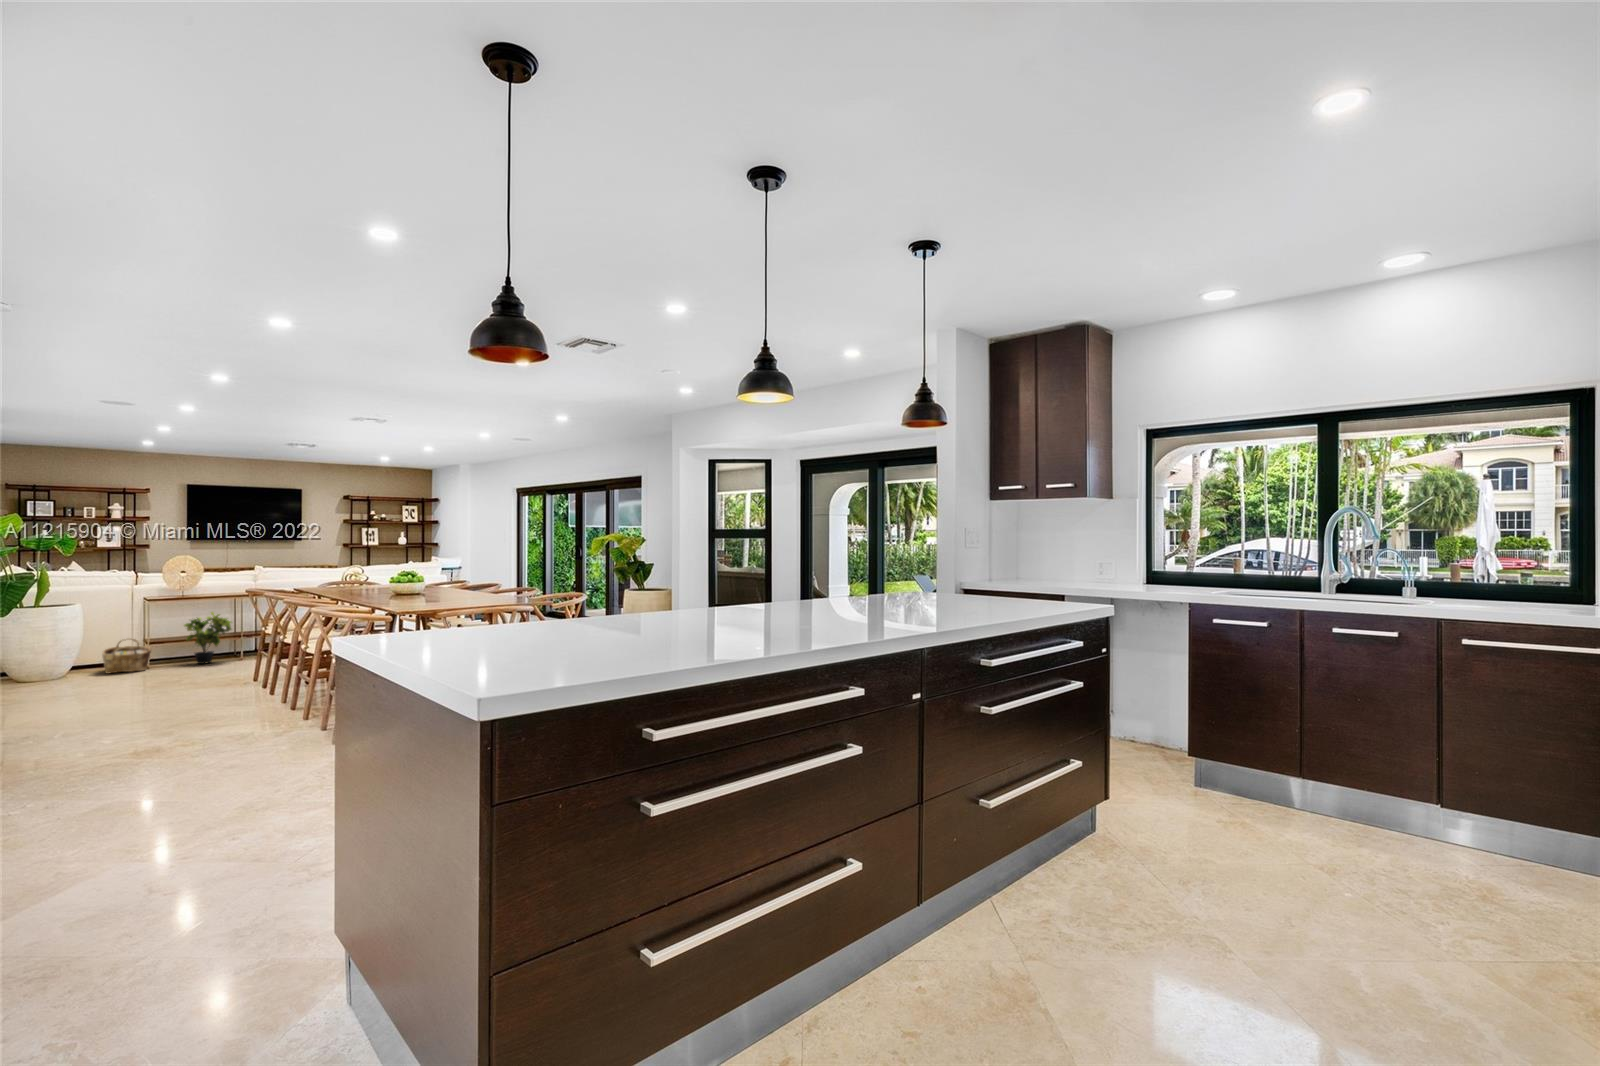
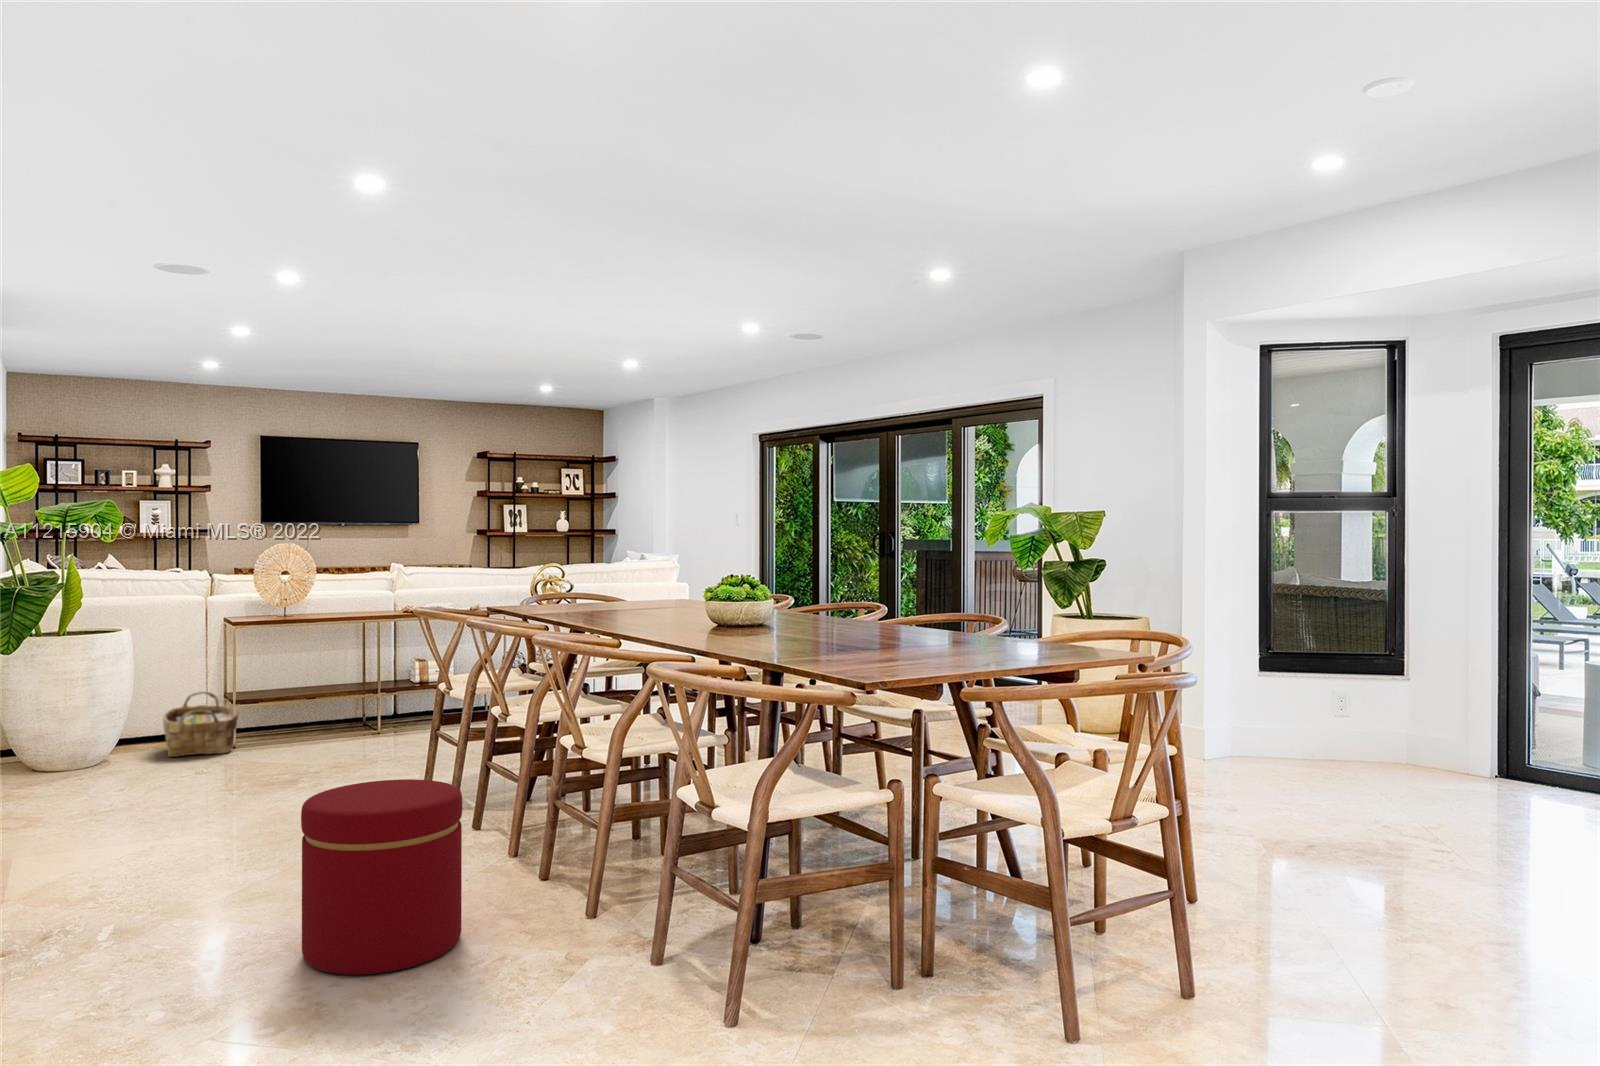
potted plant: present [184,612,231,664] -> none [287,645,365,741]
ottoman: none [155,661,236,737] -> present [301,779,462,975]

